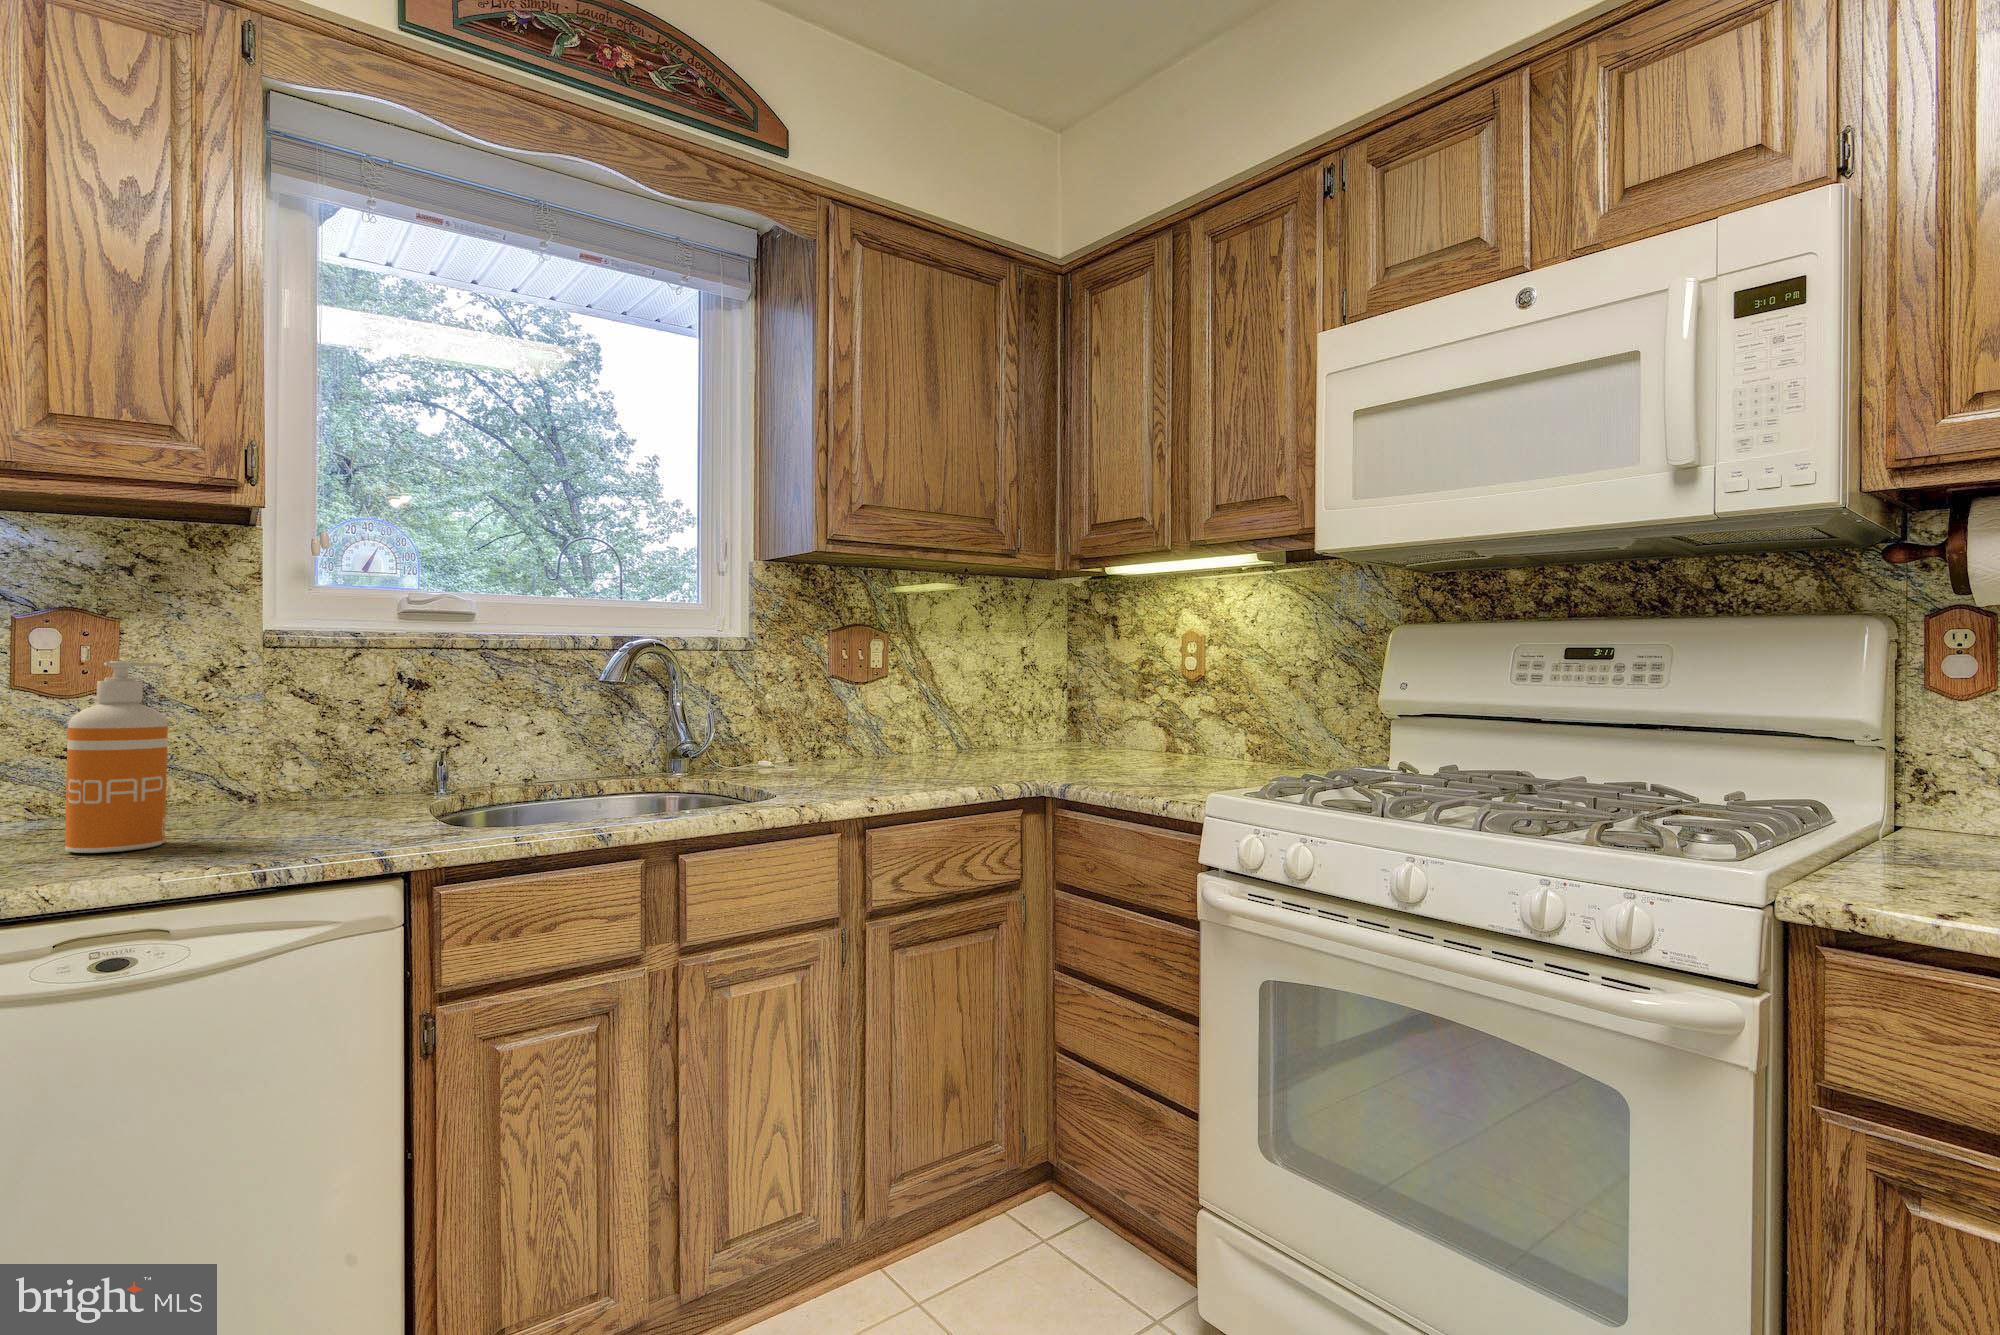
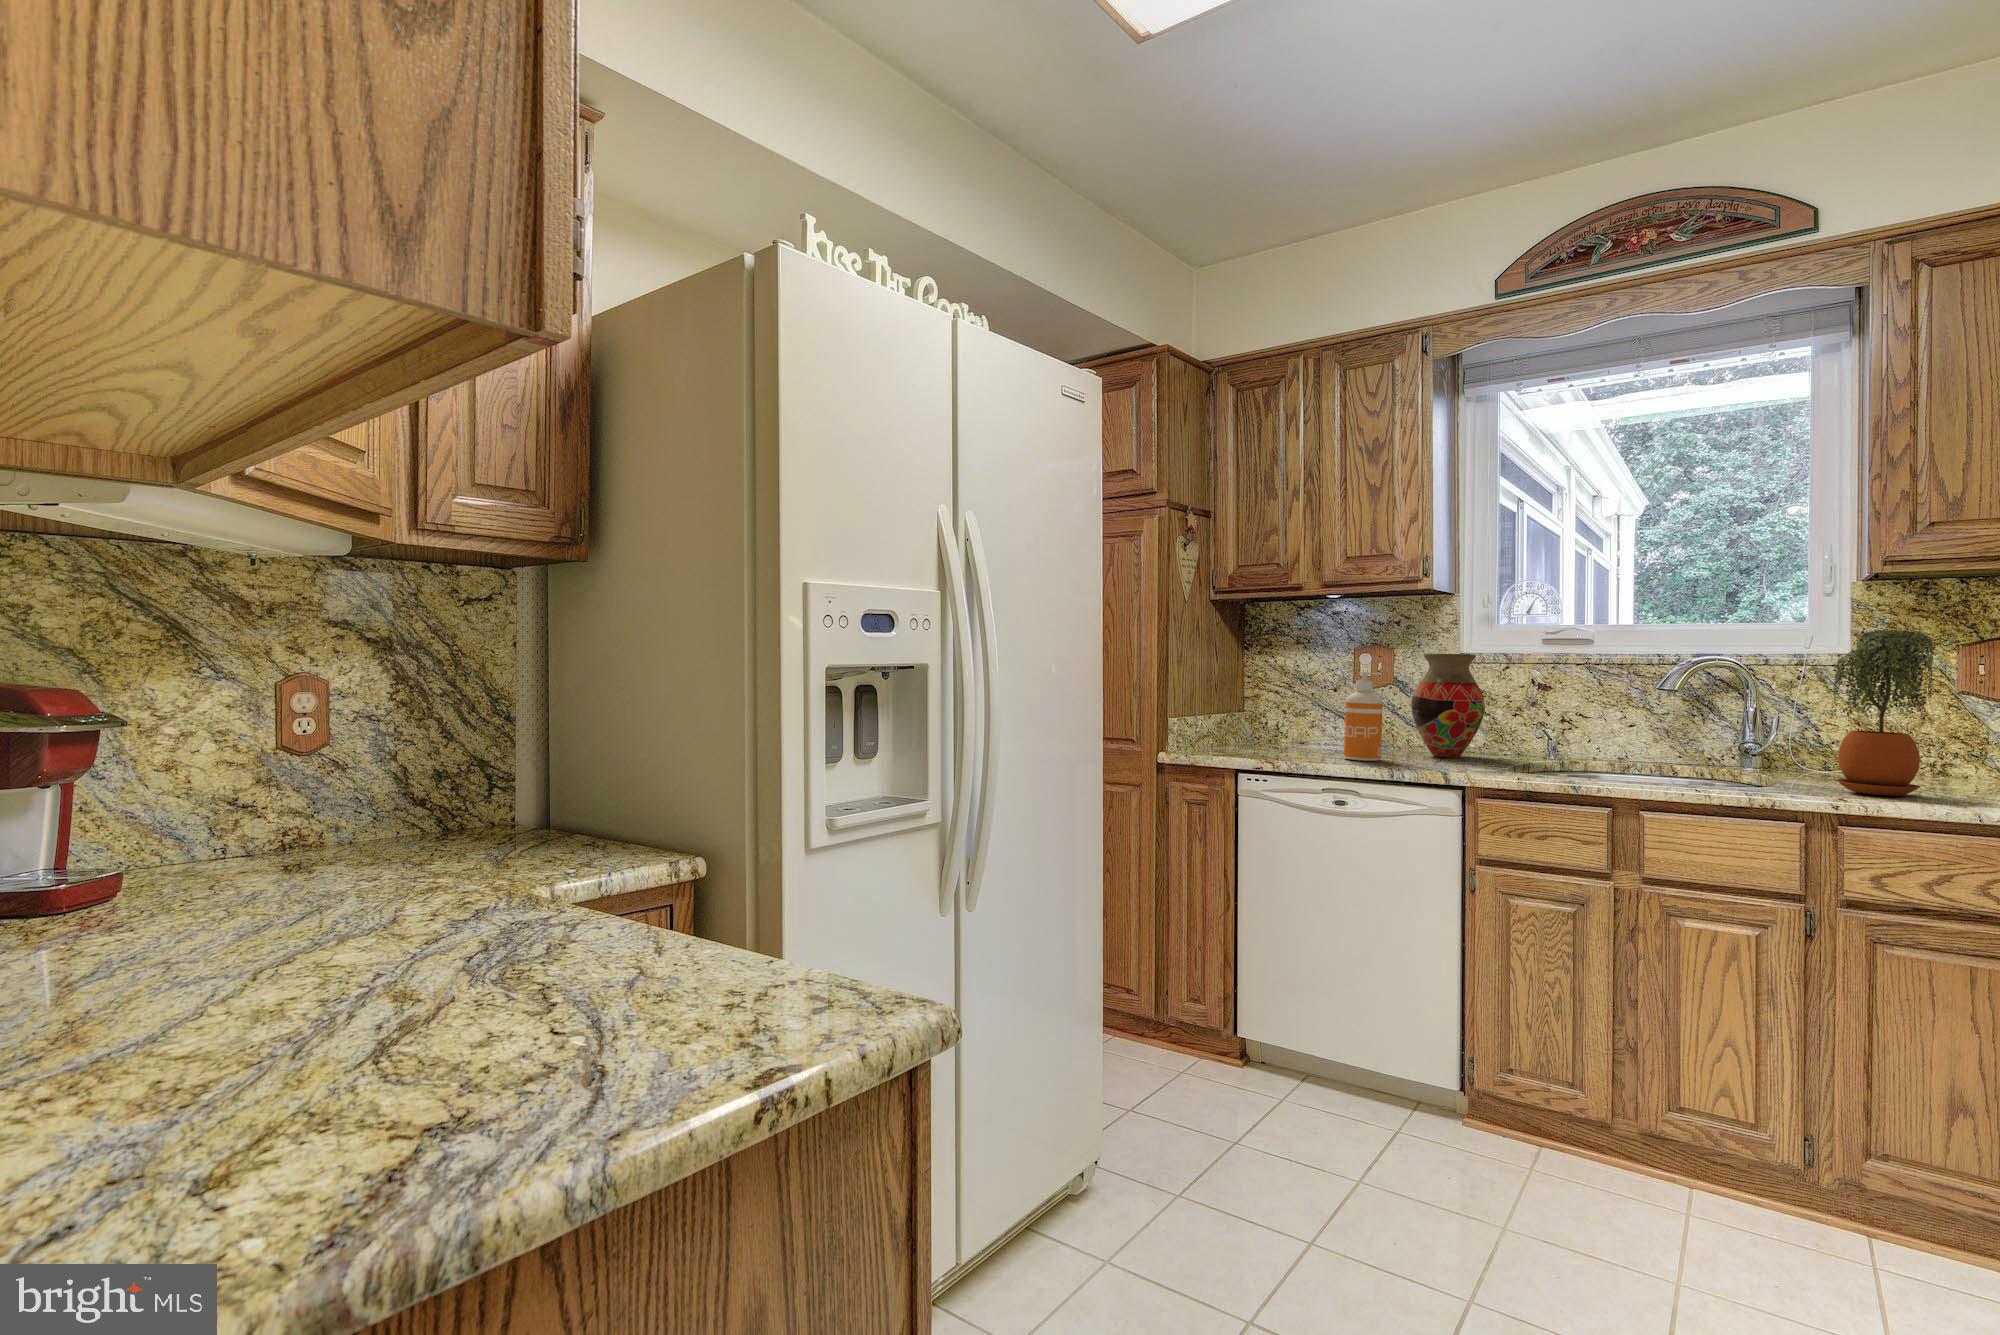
potted plant: none [821,608,902,787] -> present [1830,630,1933,796]
vase: none [192,627,343,816] -> present [1411,653,1485,757]

